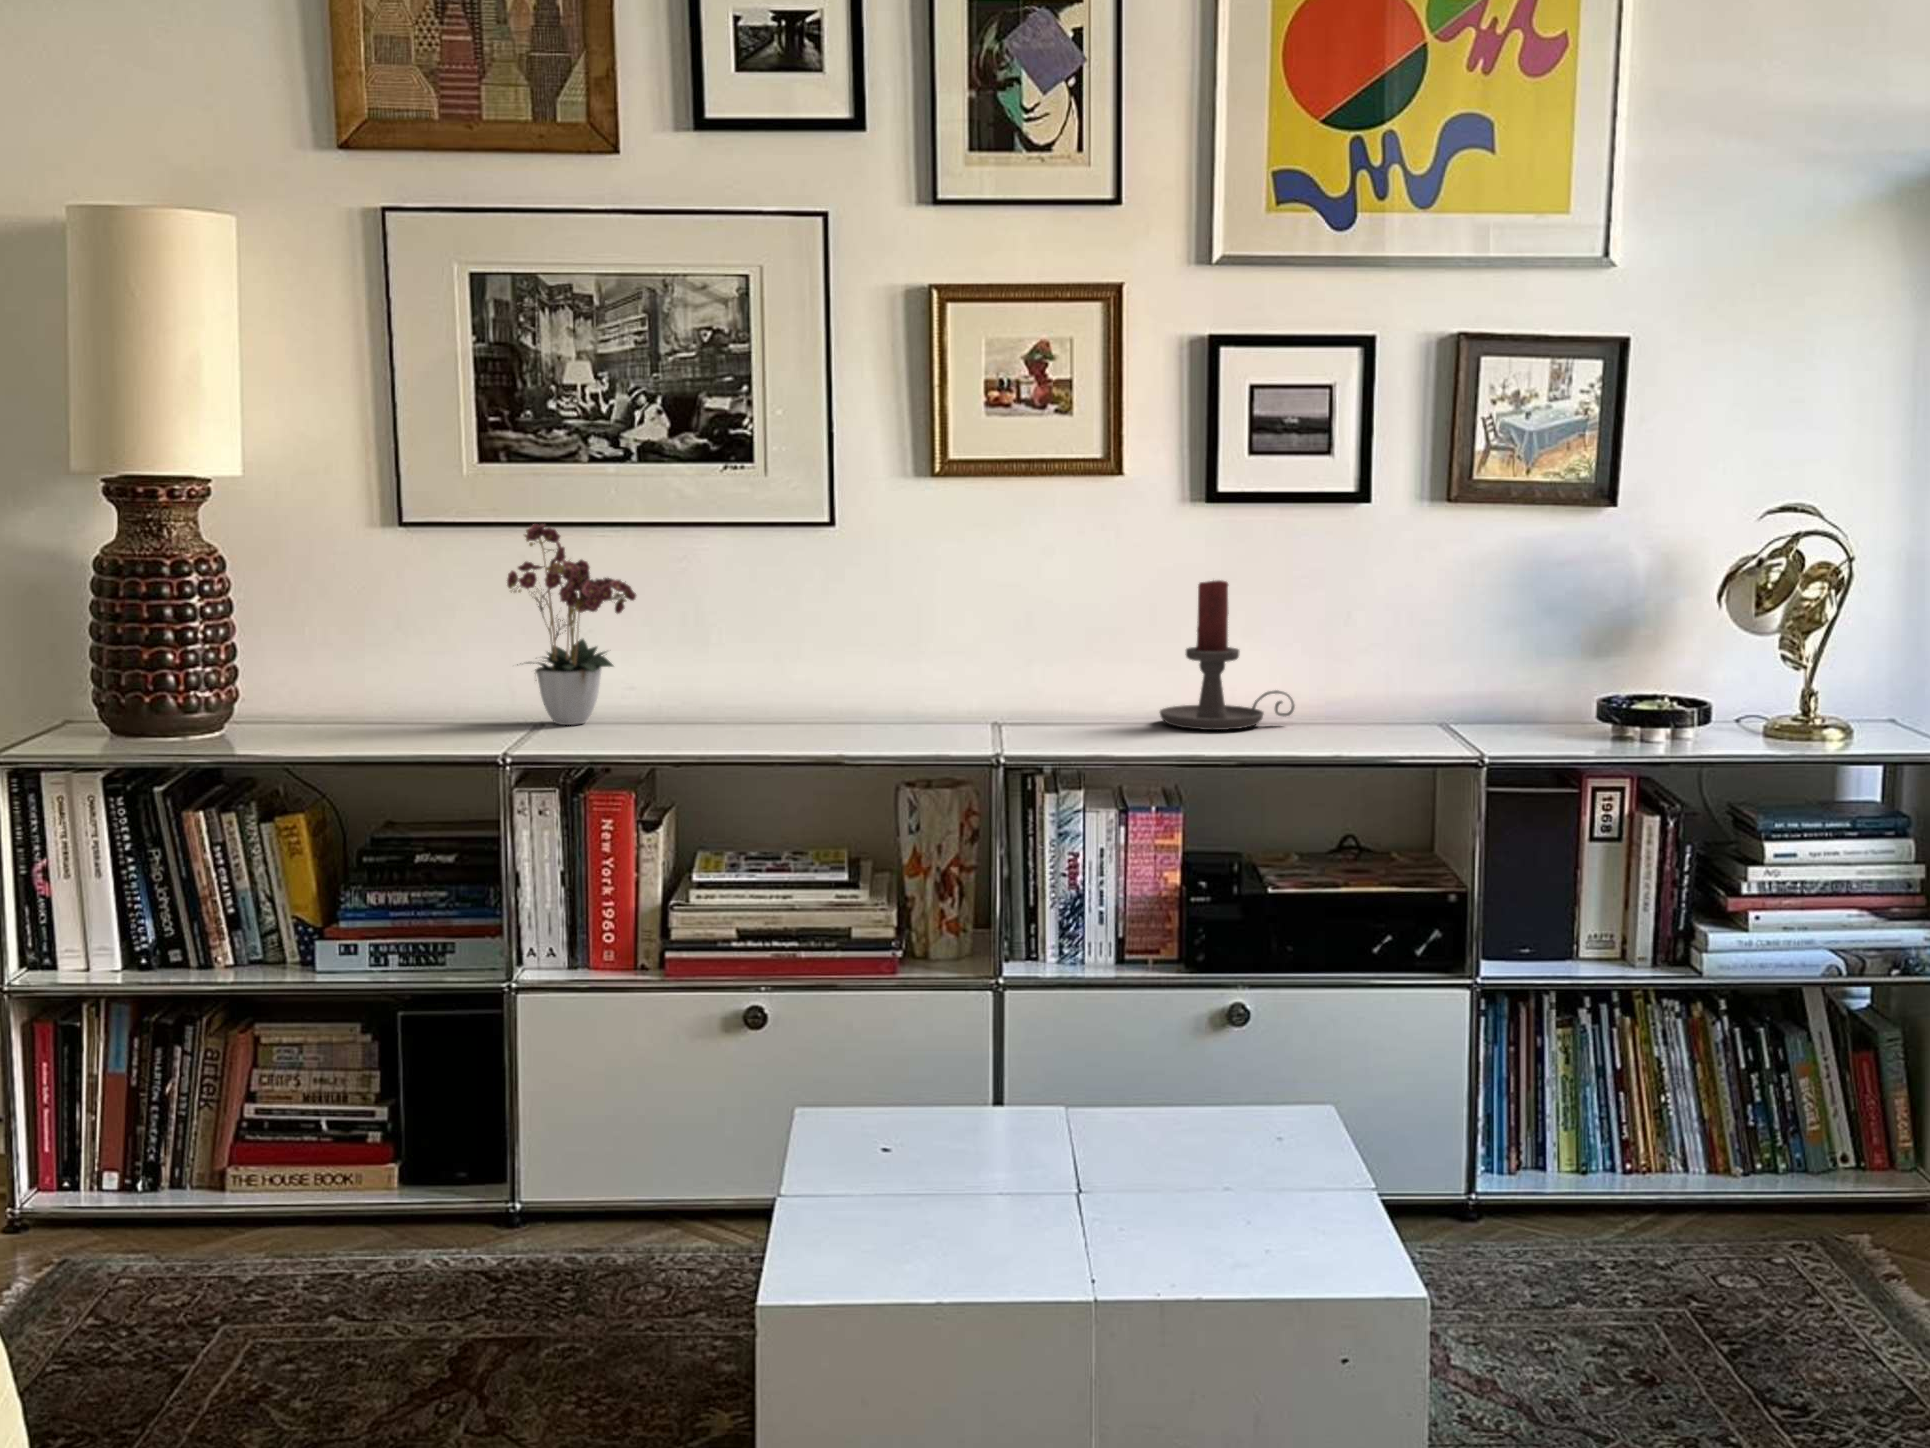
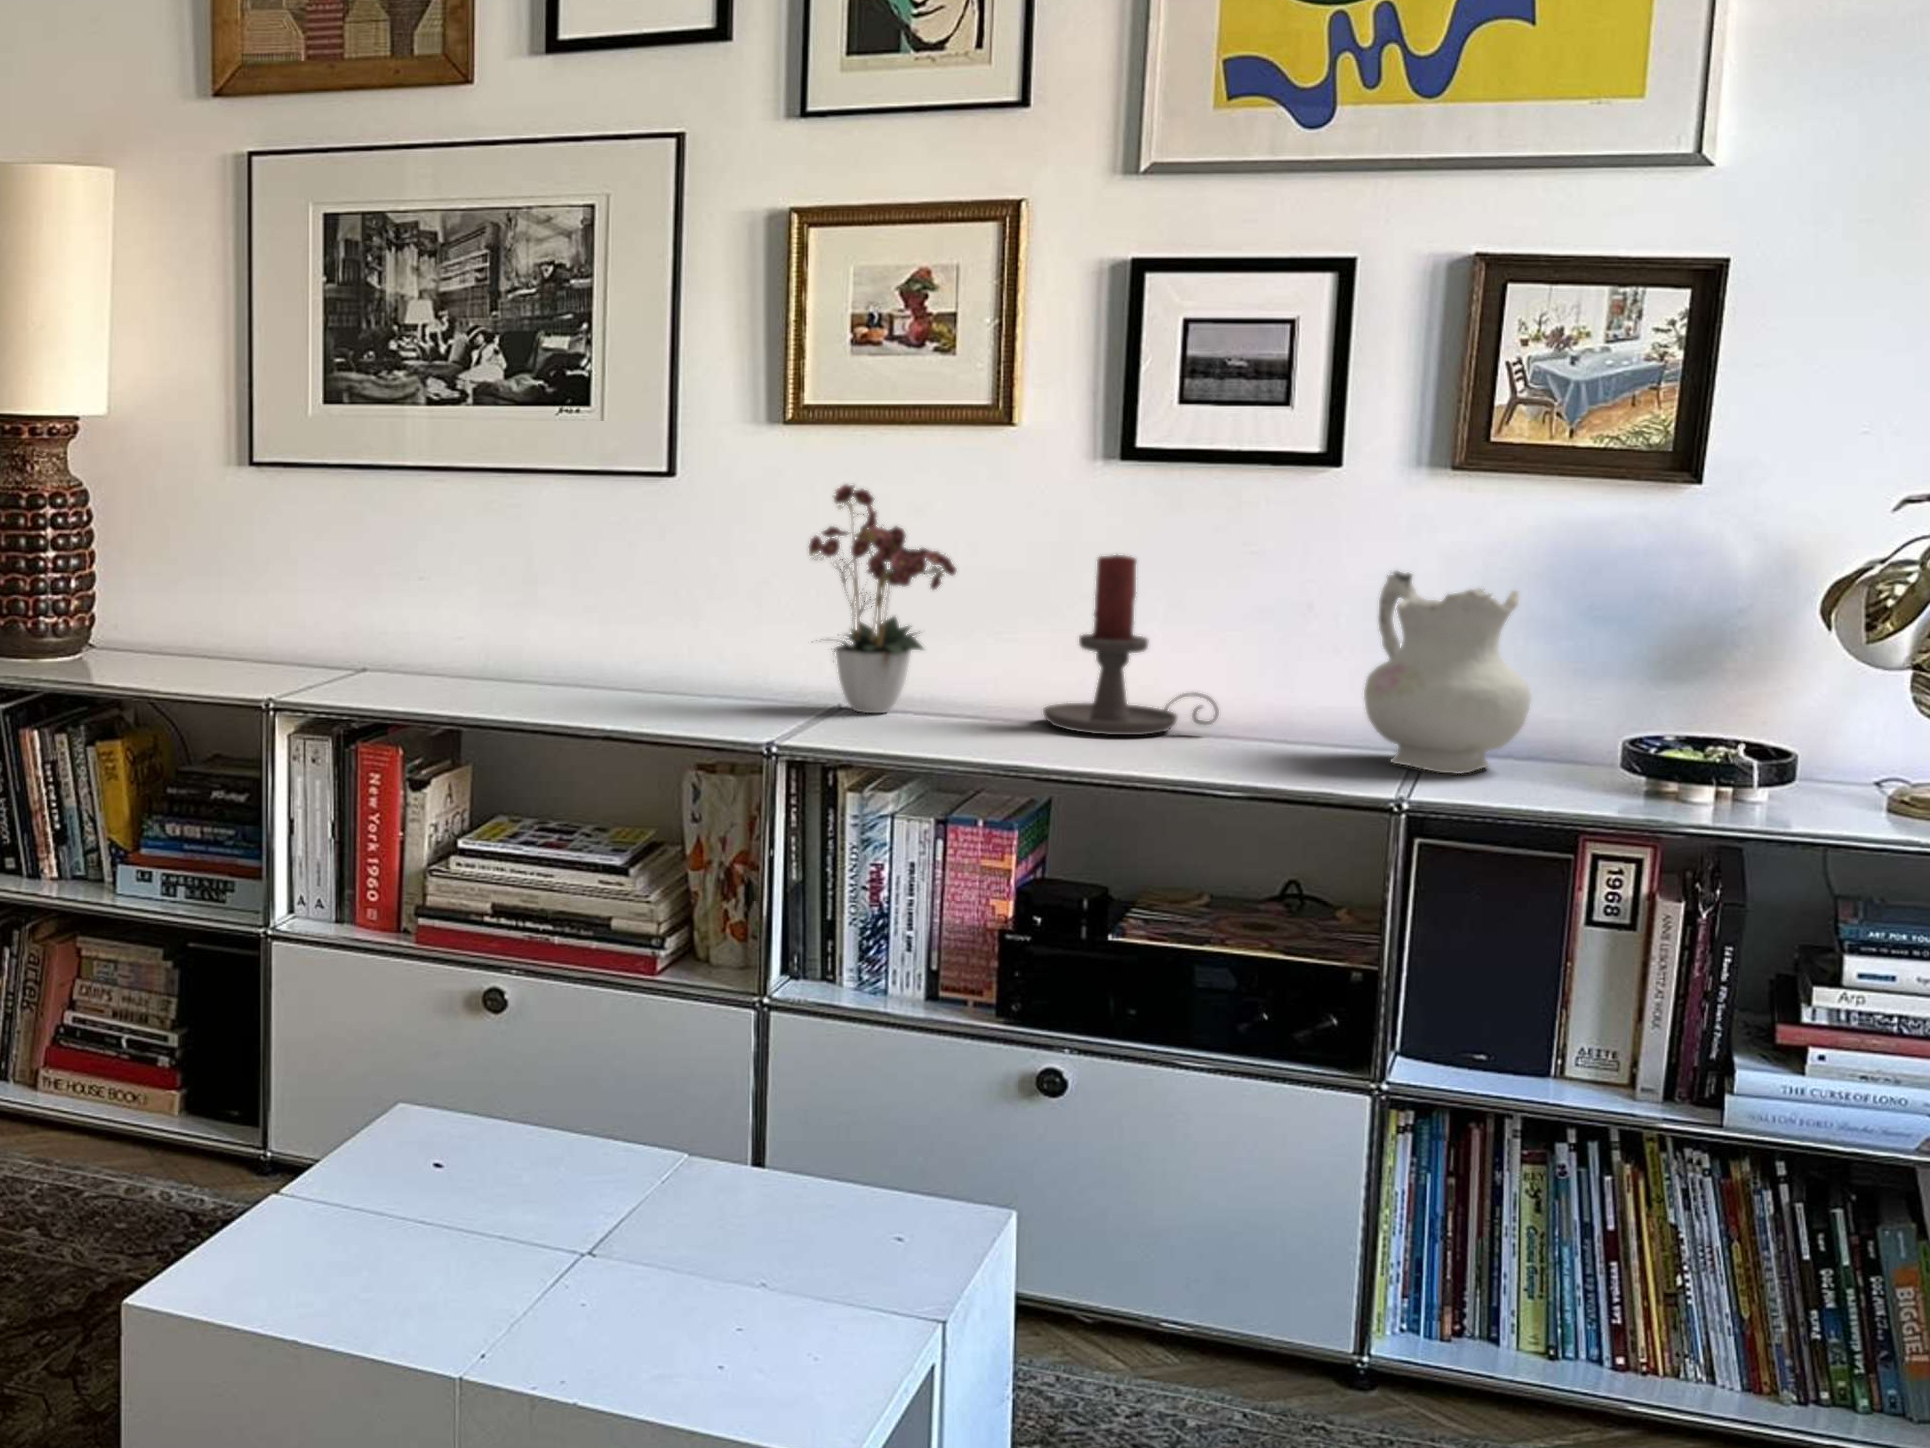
flower arrangement: present [507,524,636,725] -> present [809,485,956,713]
ceramic pitcher: none [1409,583,1528,739] -> present [1364,571,1531,774]

